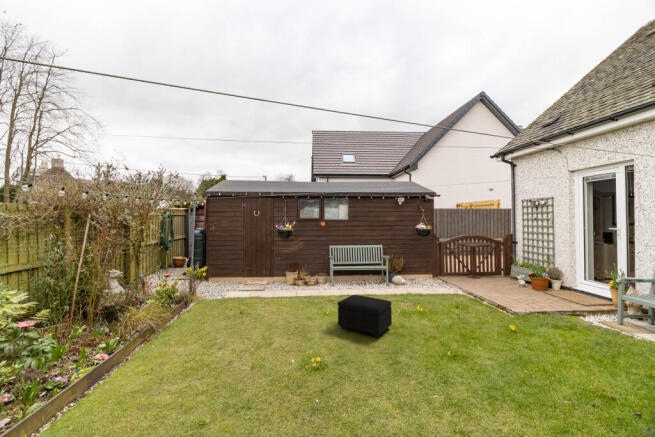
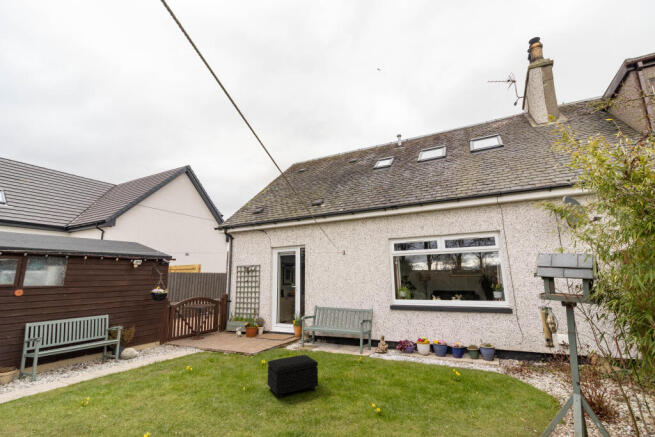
footstool: present [338,295,392,338] -> present [267,355,318,398]

